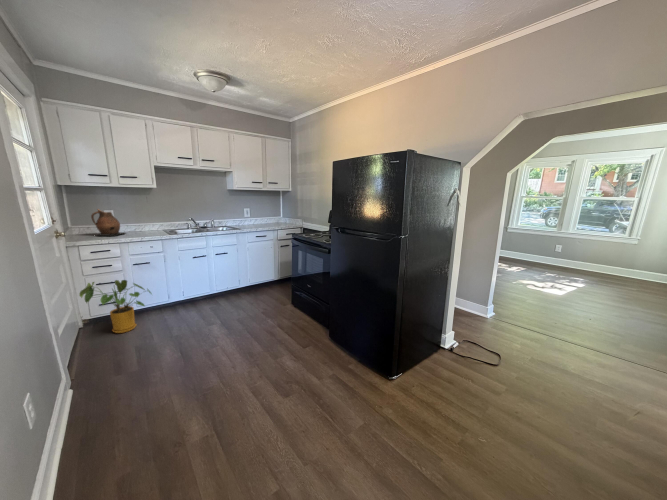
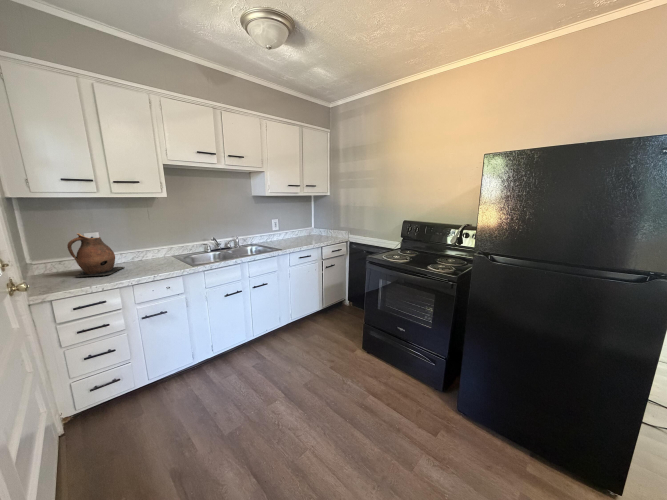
house plant: present [79,280,151,333] -> none [57,351,180,441]

